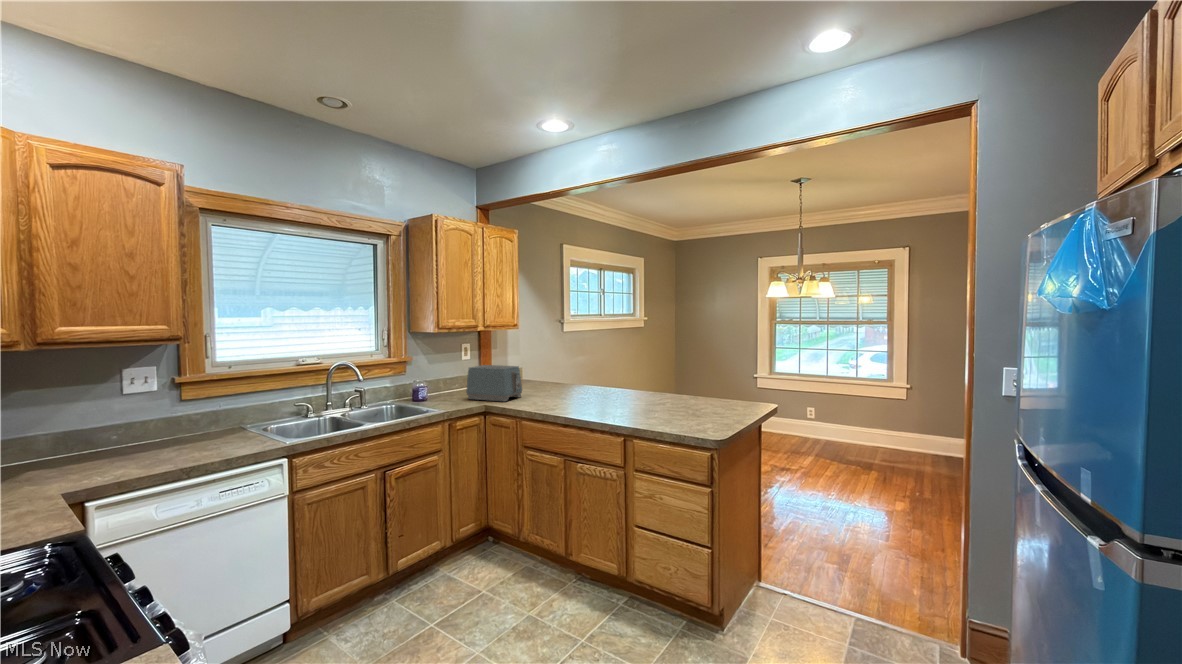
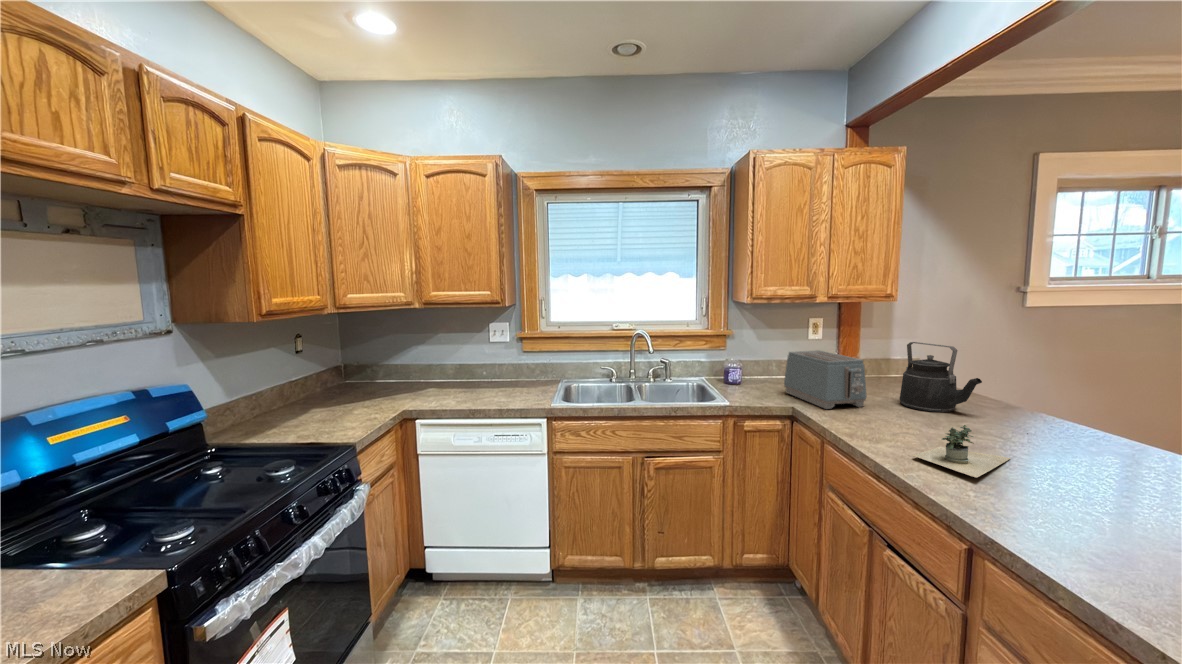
kettle: none [535,353,574,393] -> present [900,342,982,412]
potted plant: none [570,386,603,408] -> present [913,425,1028,478]

